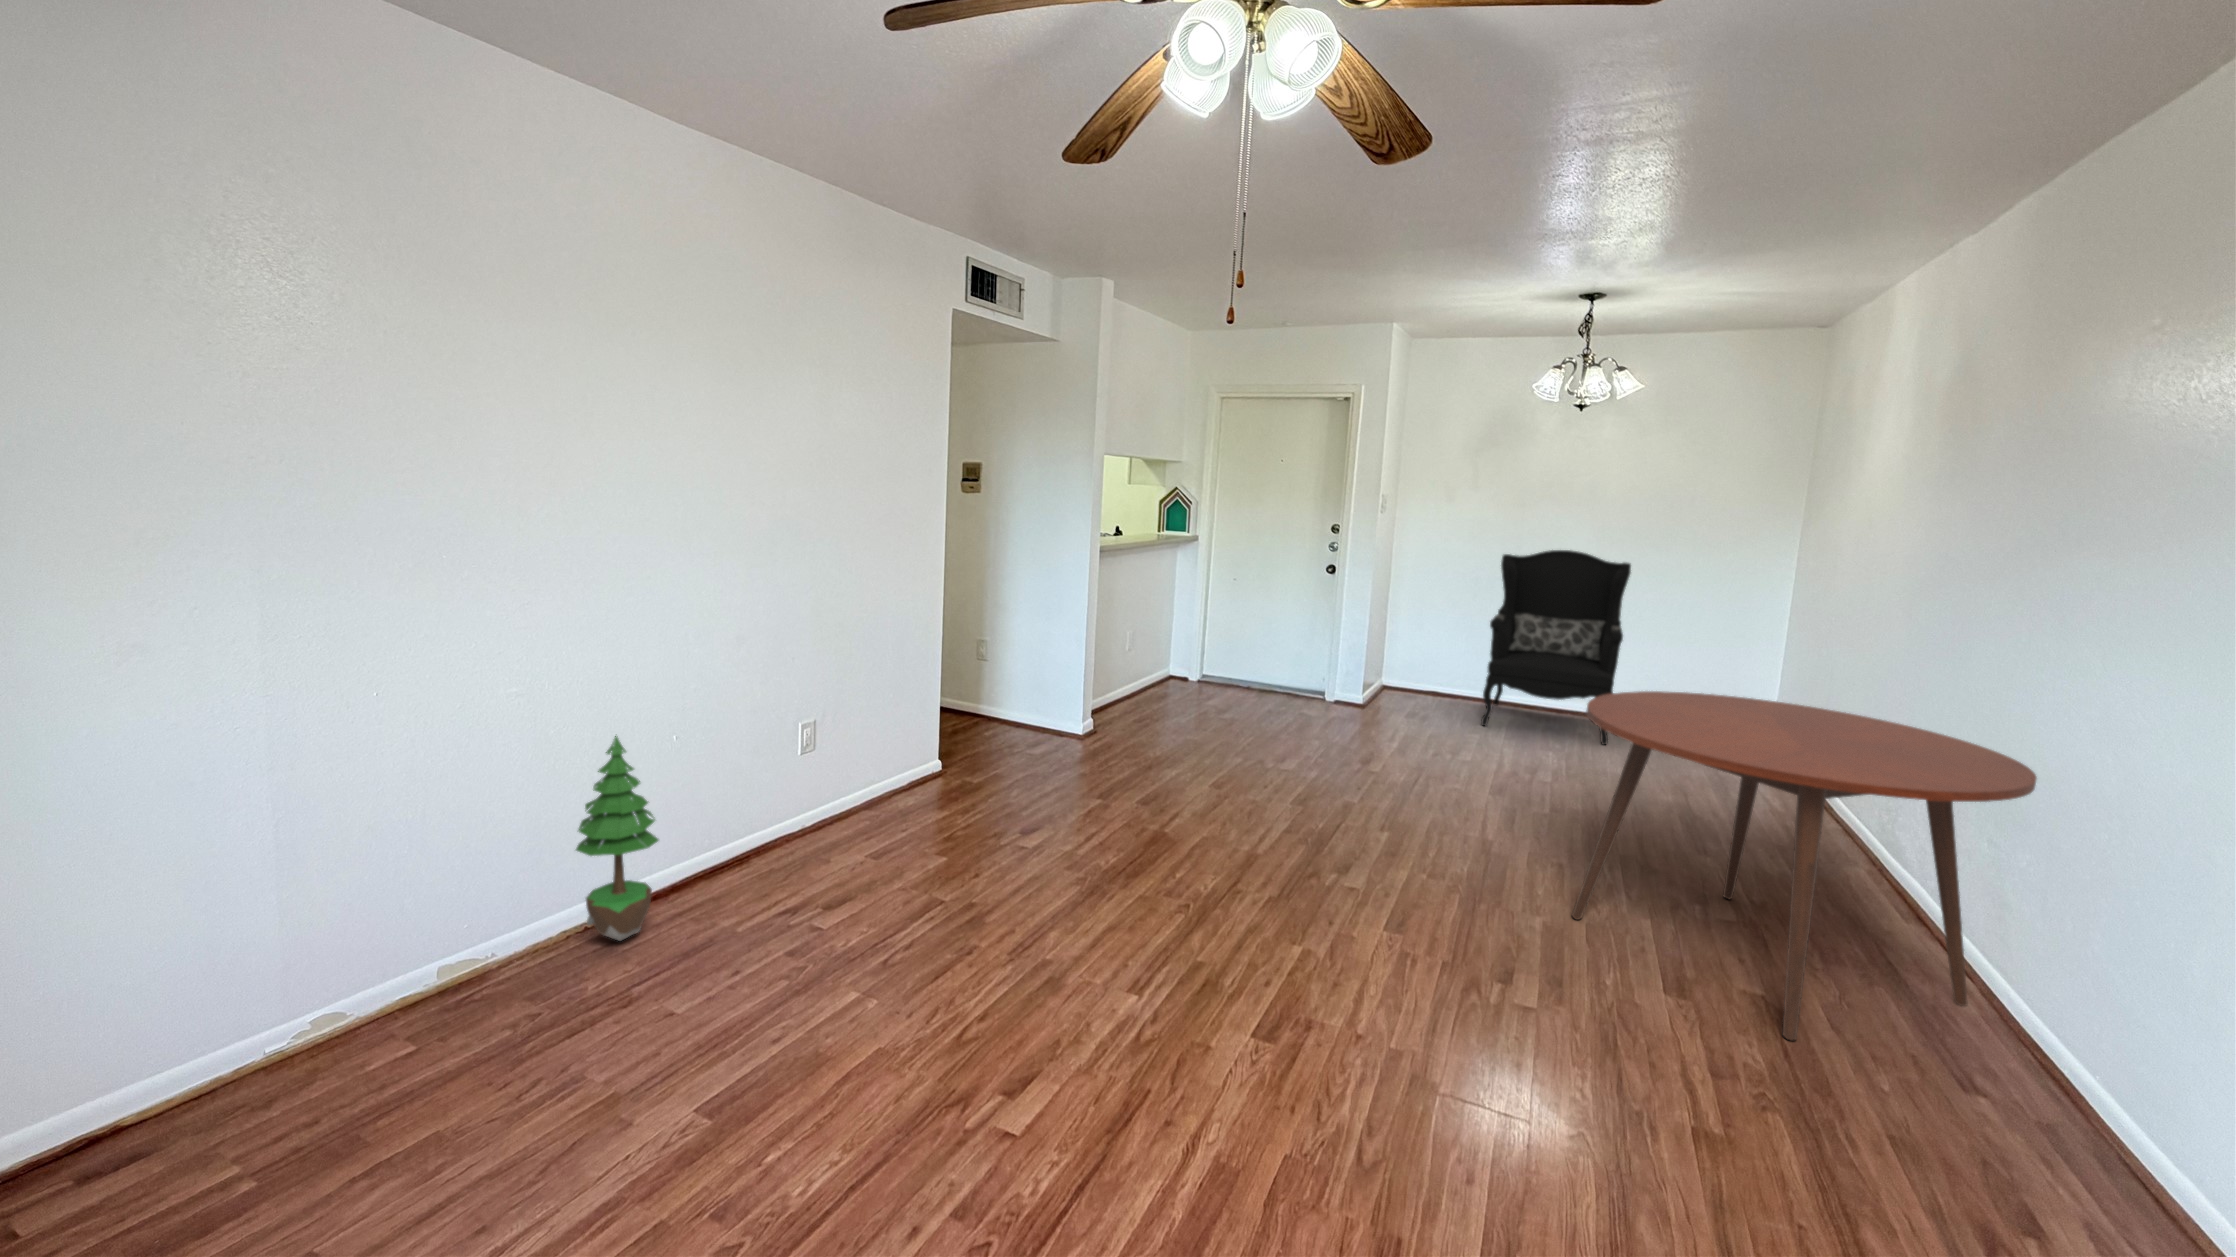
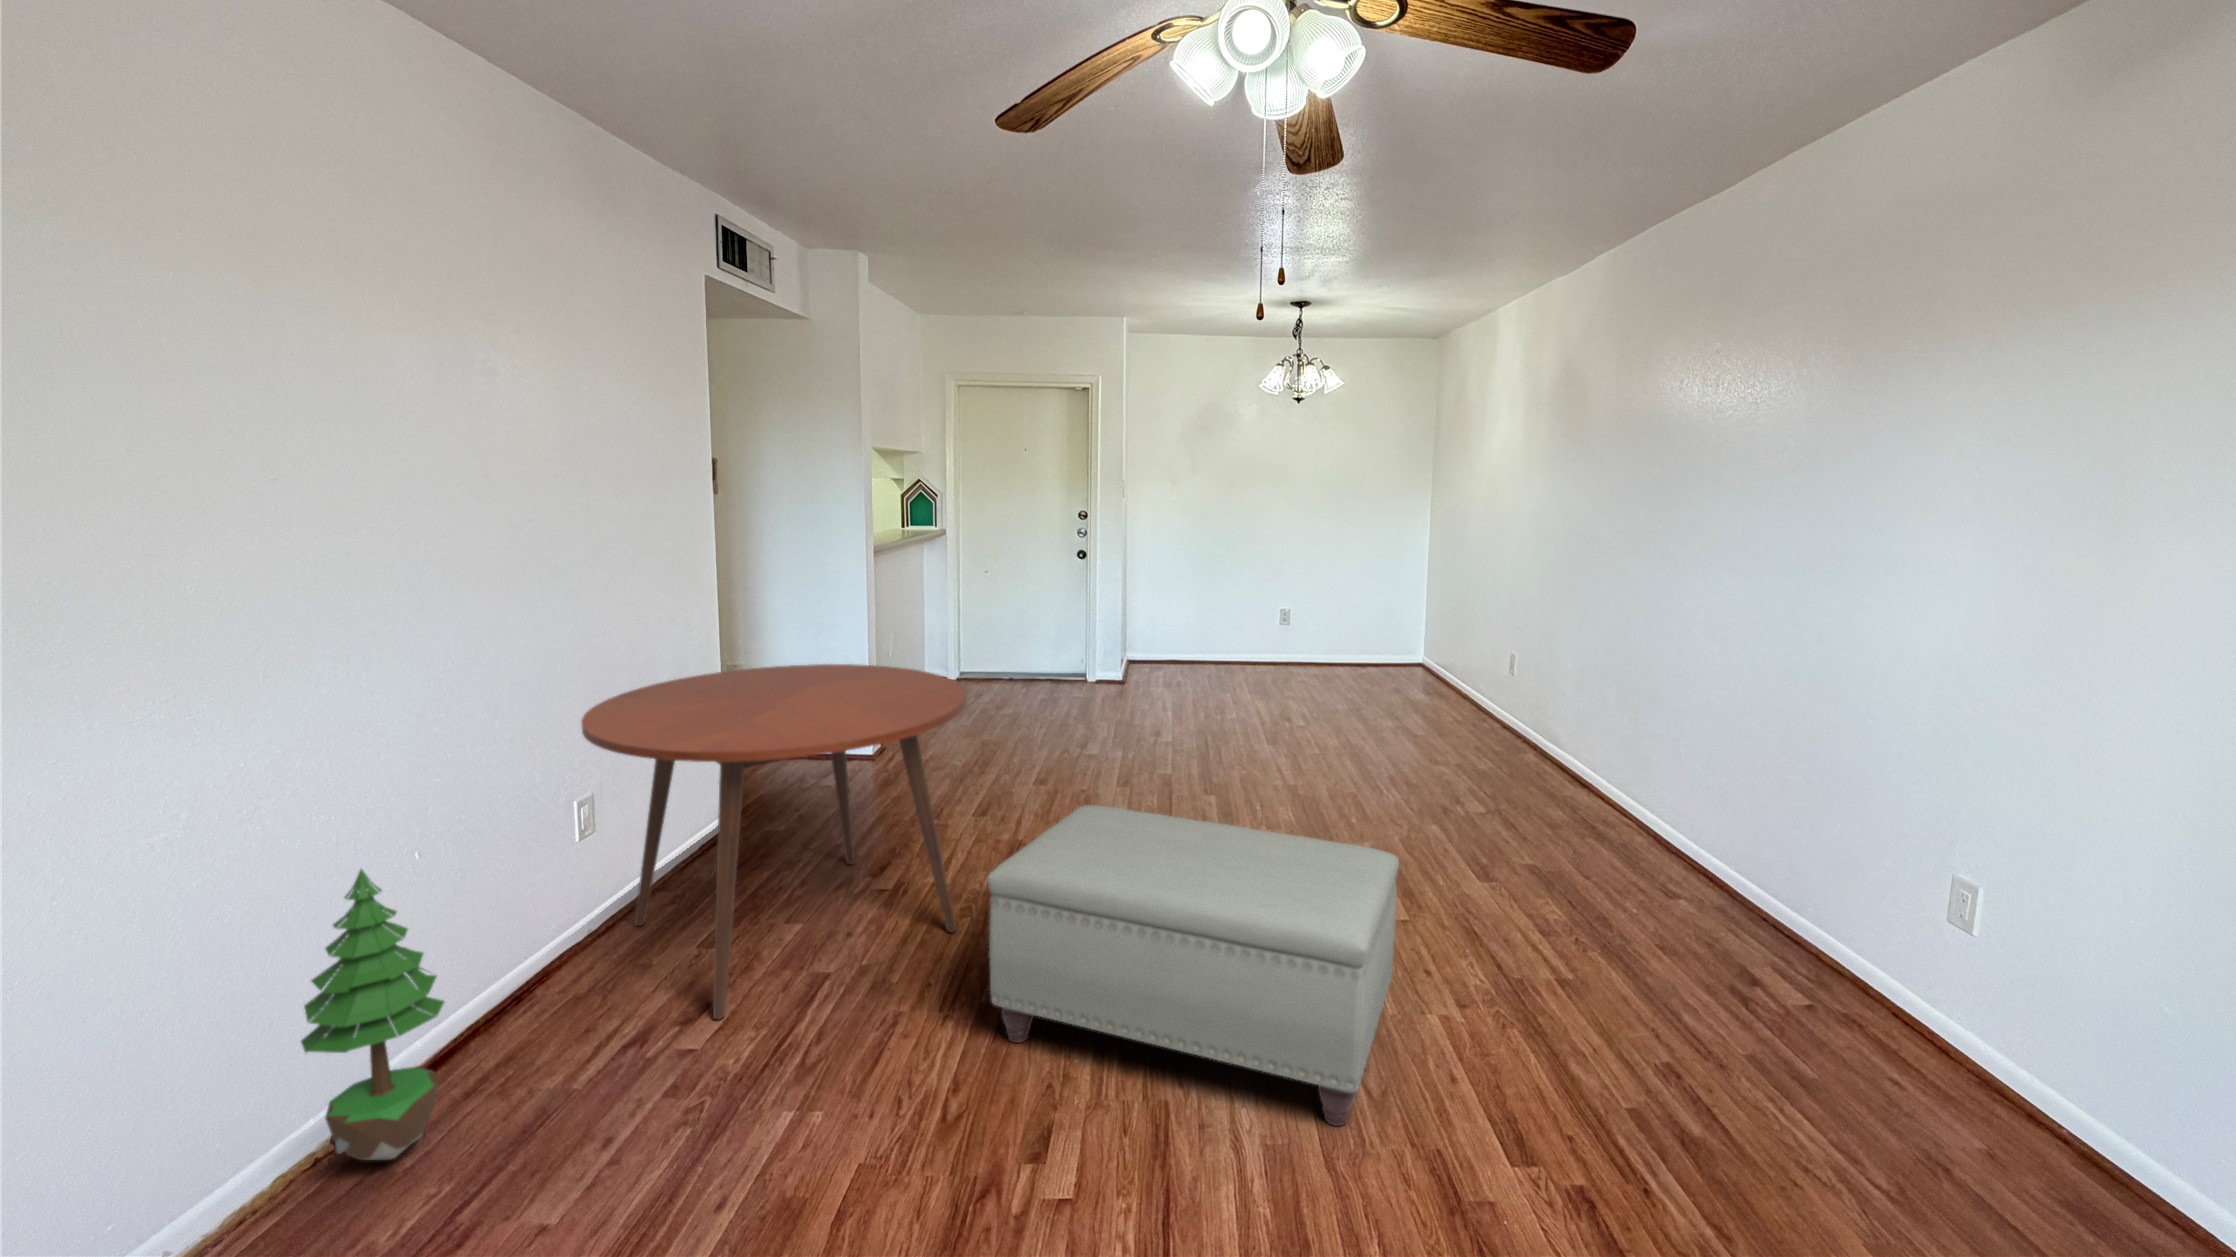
armchair: present [1481,550,1631,745] -> none [1229,524,1334,690]
dining table: present [1572,691,2037,1041] -> present [581,664,967,1020]
ottoman: none [1032,798,1458,1175] -> present [987,805,1399,1126]

